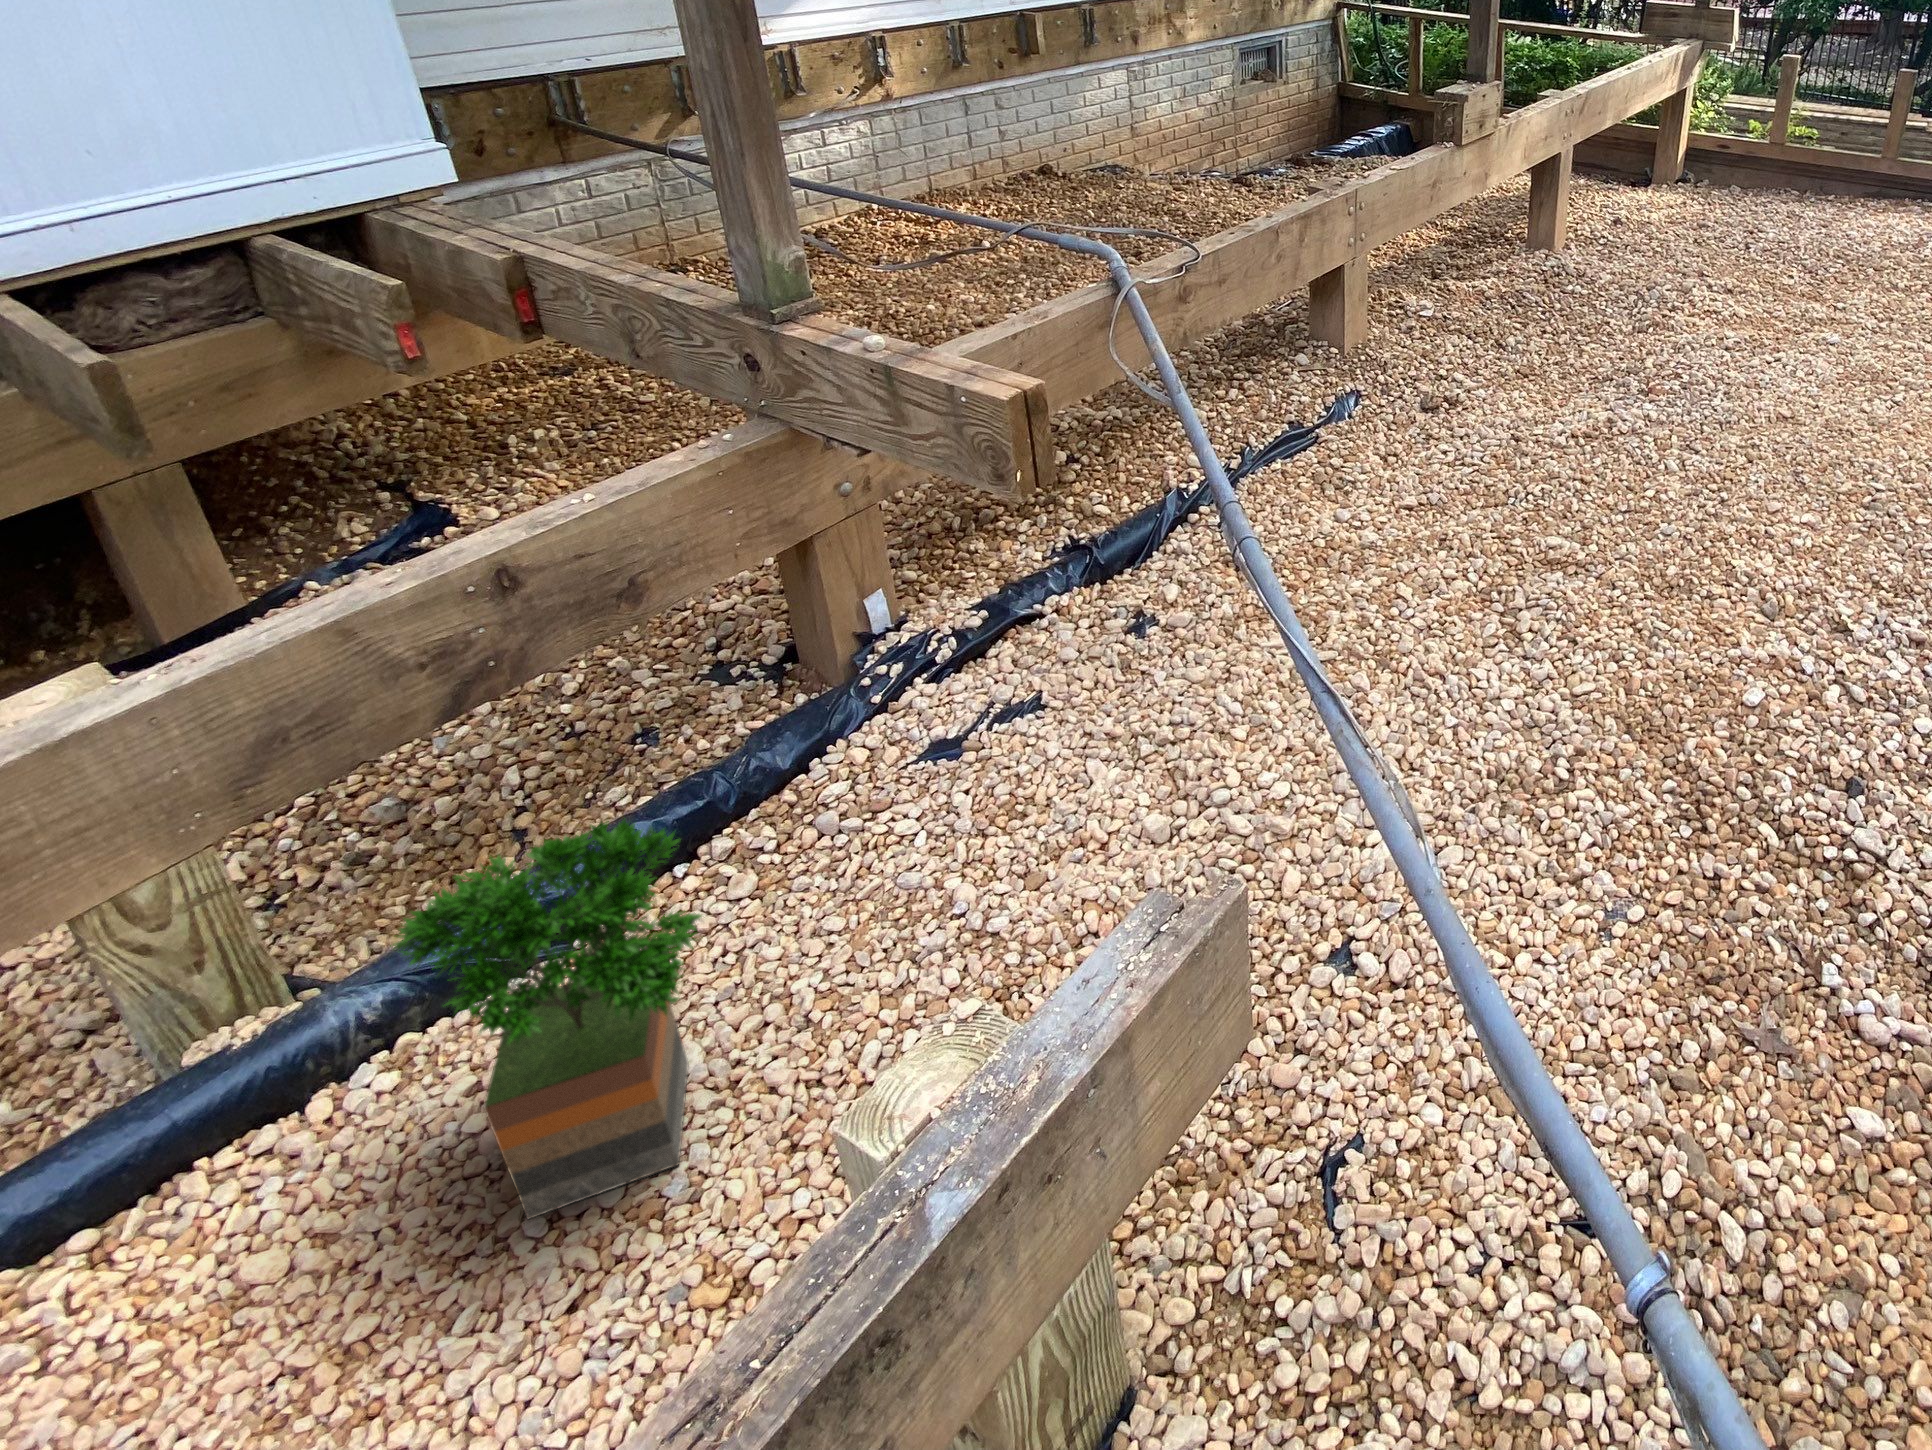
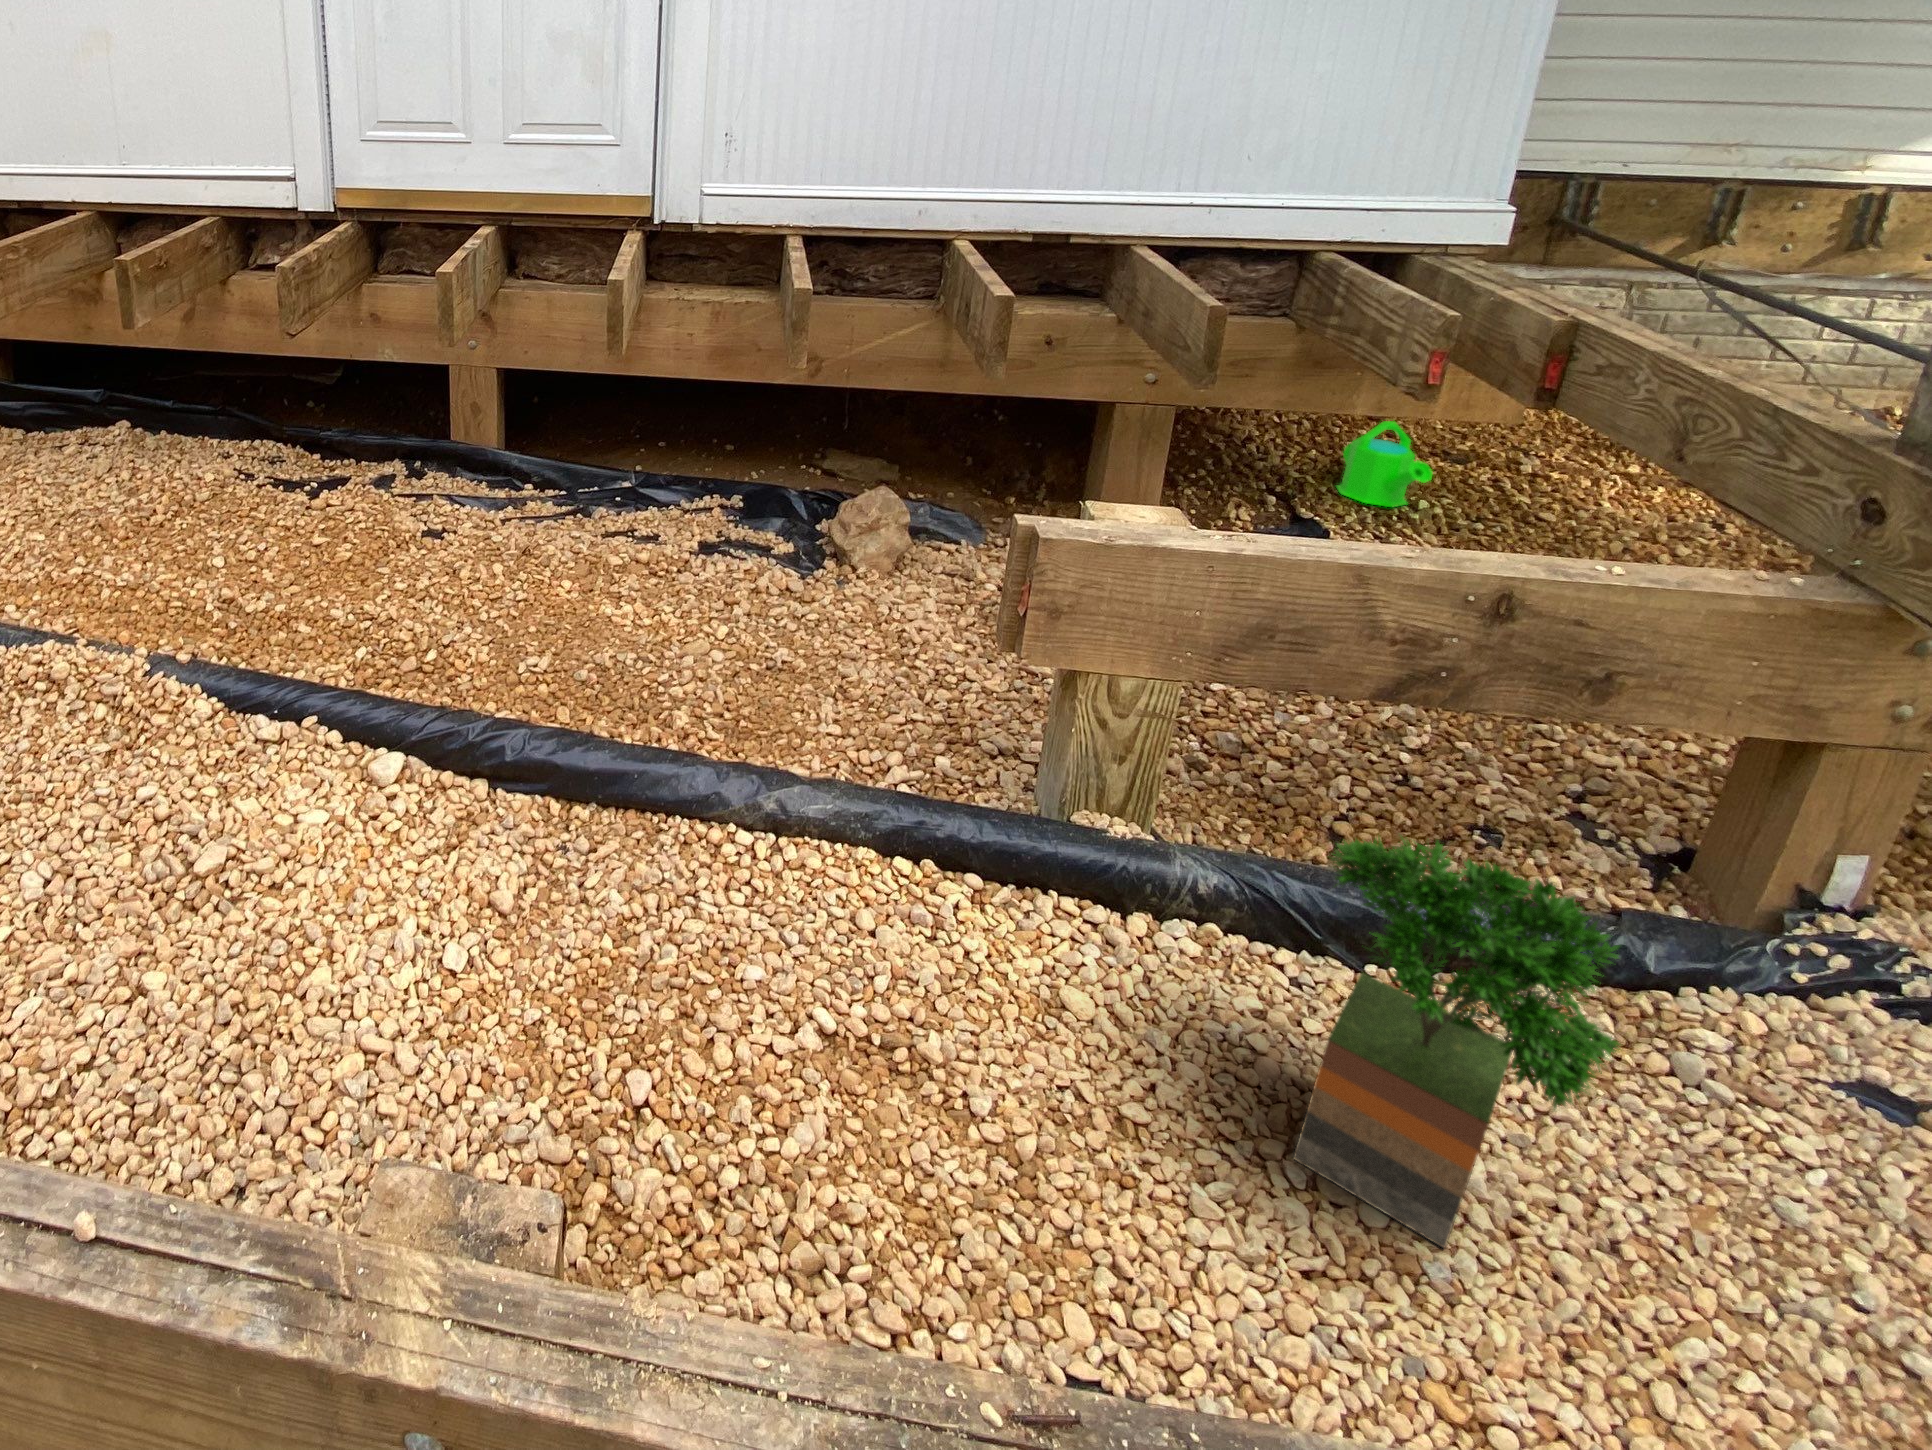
watering can: none [432,372,523,462] -> present [1337,421,1433,507]

